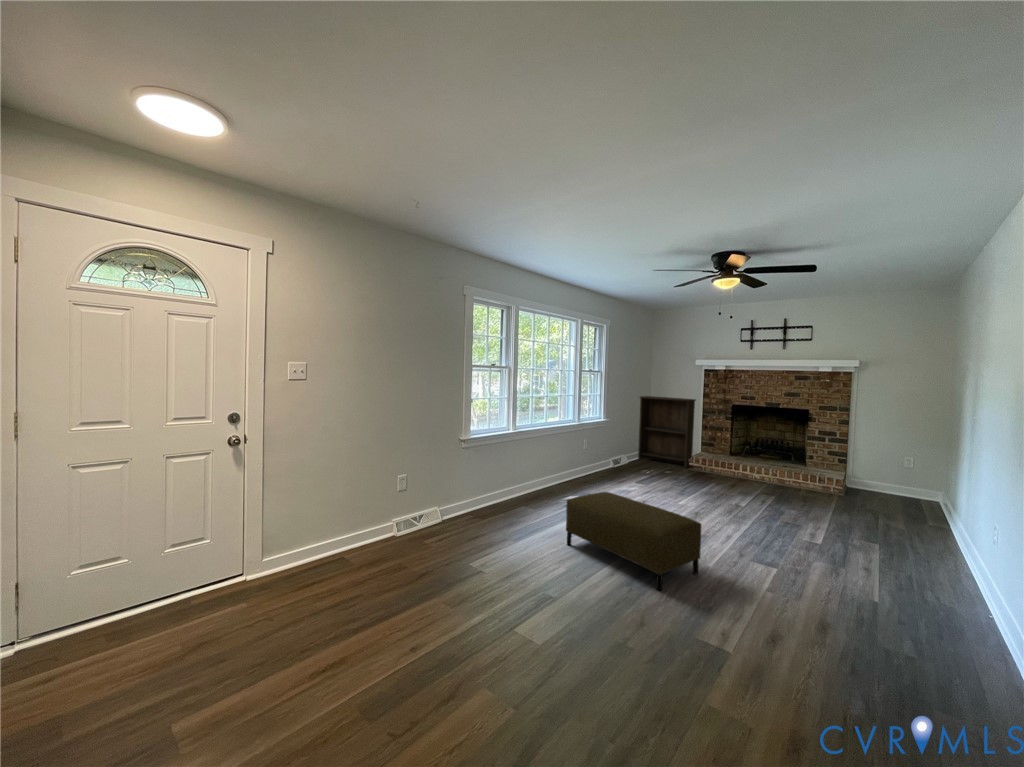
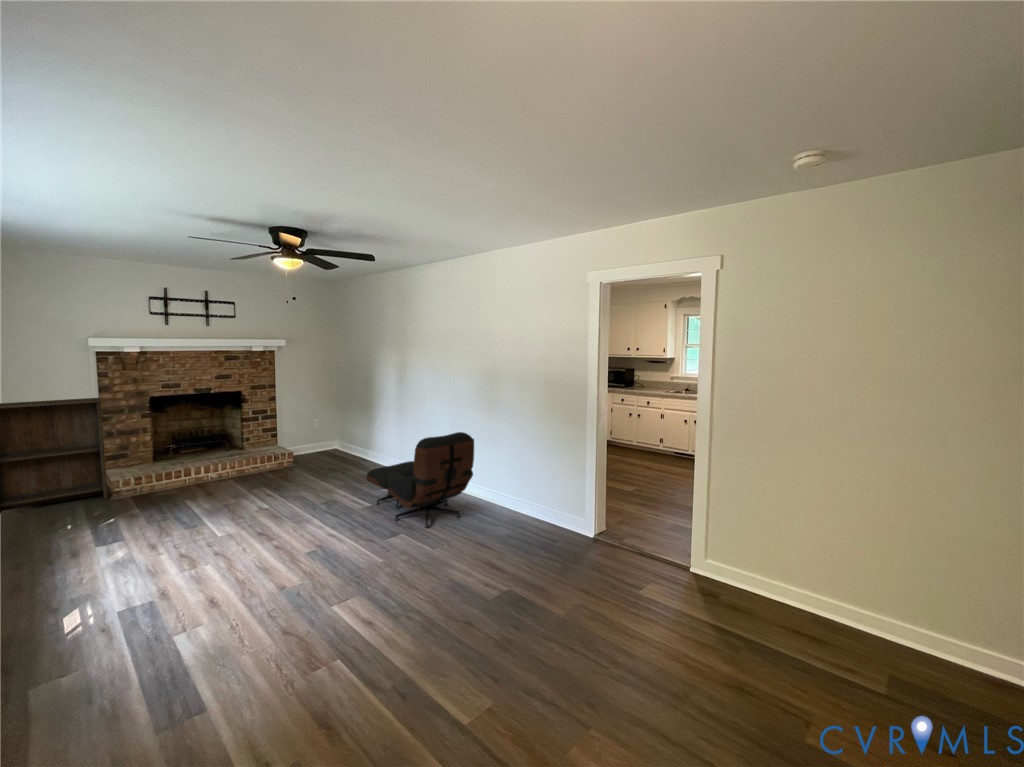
lounge chair: none [802,466,947,602] -> present [366,432,474,528]
ottoman: present [566,492,701,591] -> none [227,530,407,669]

